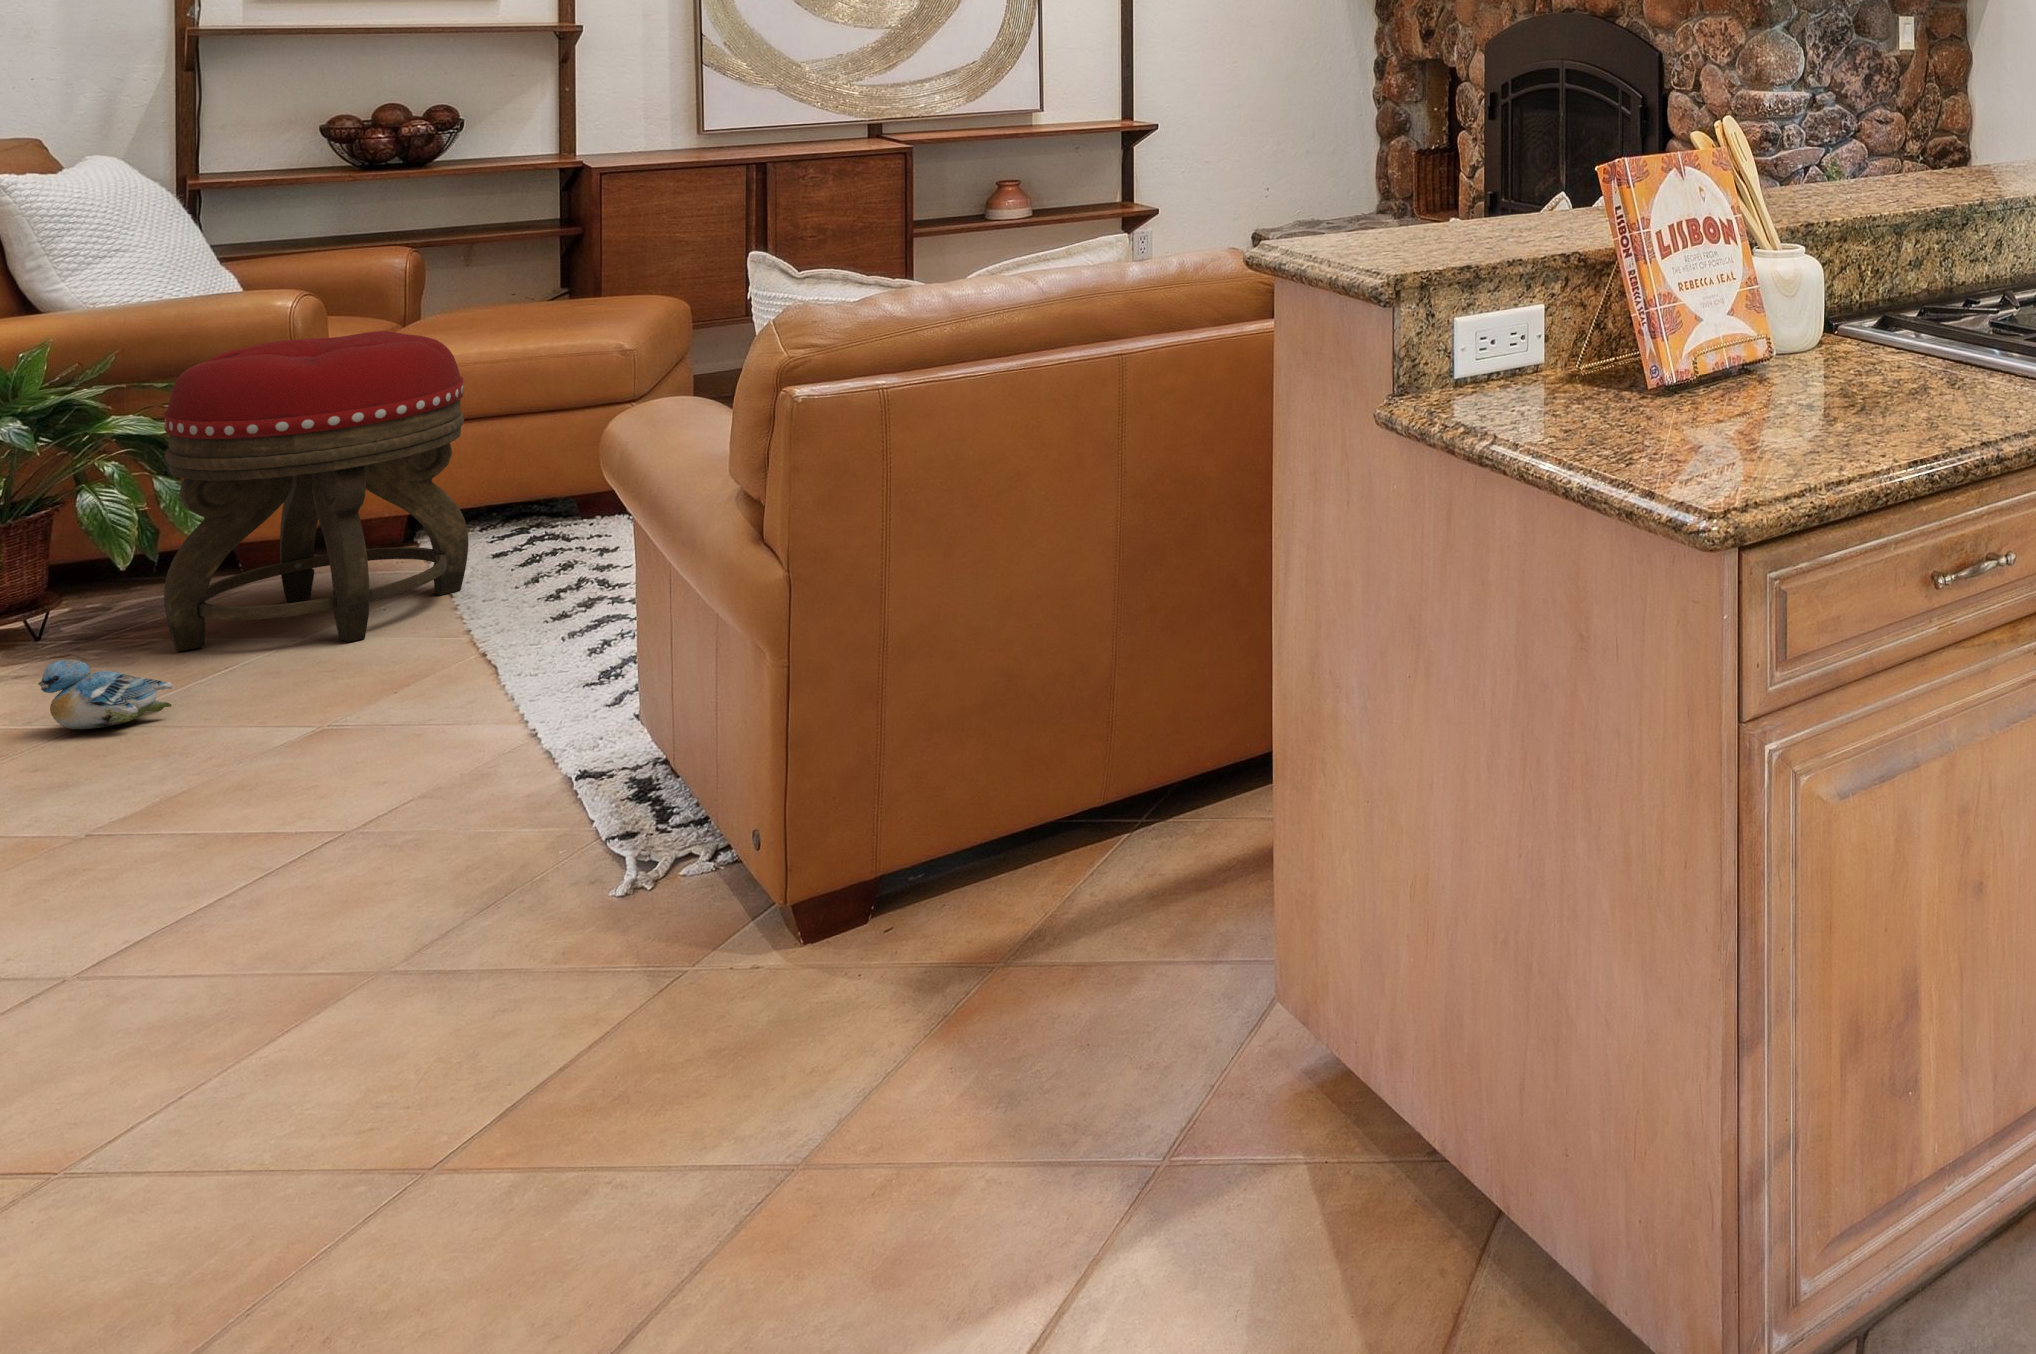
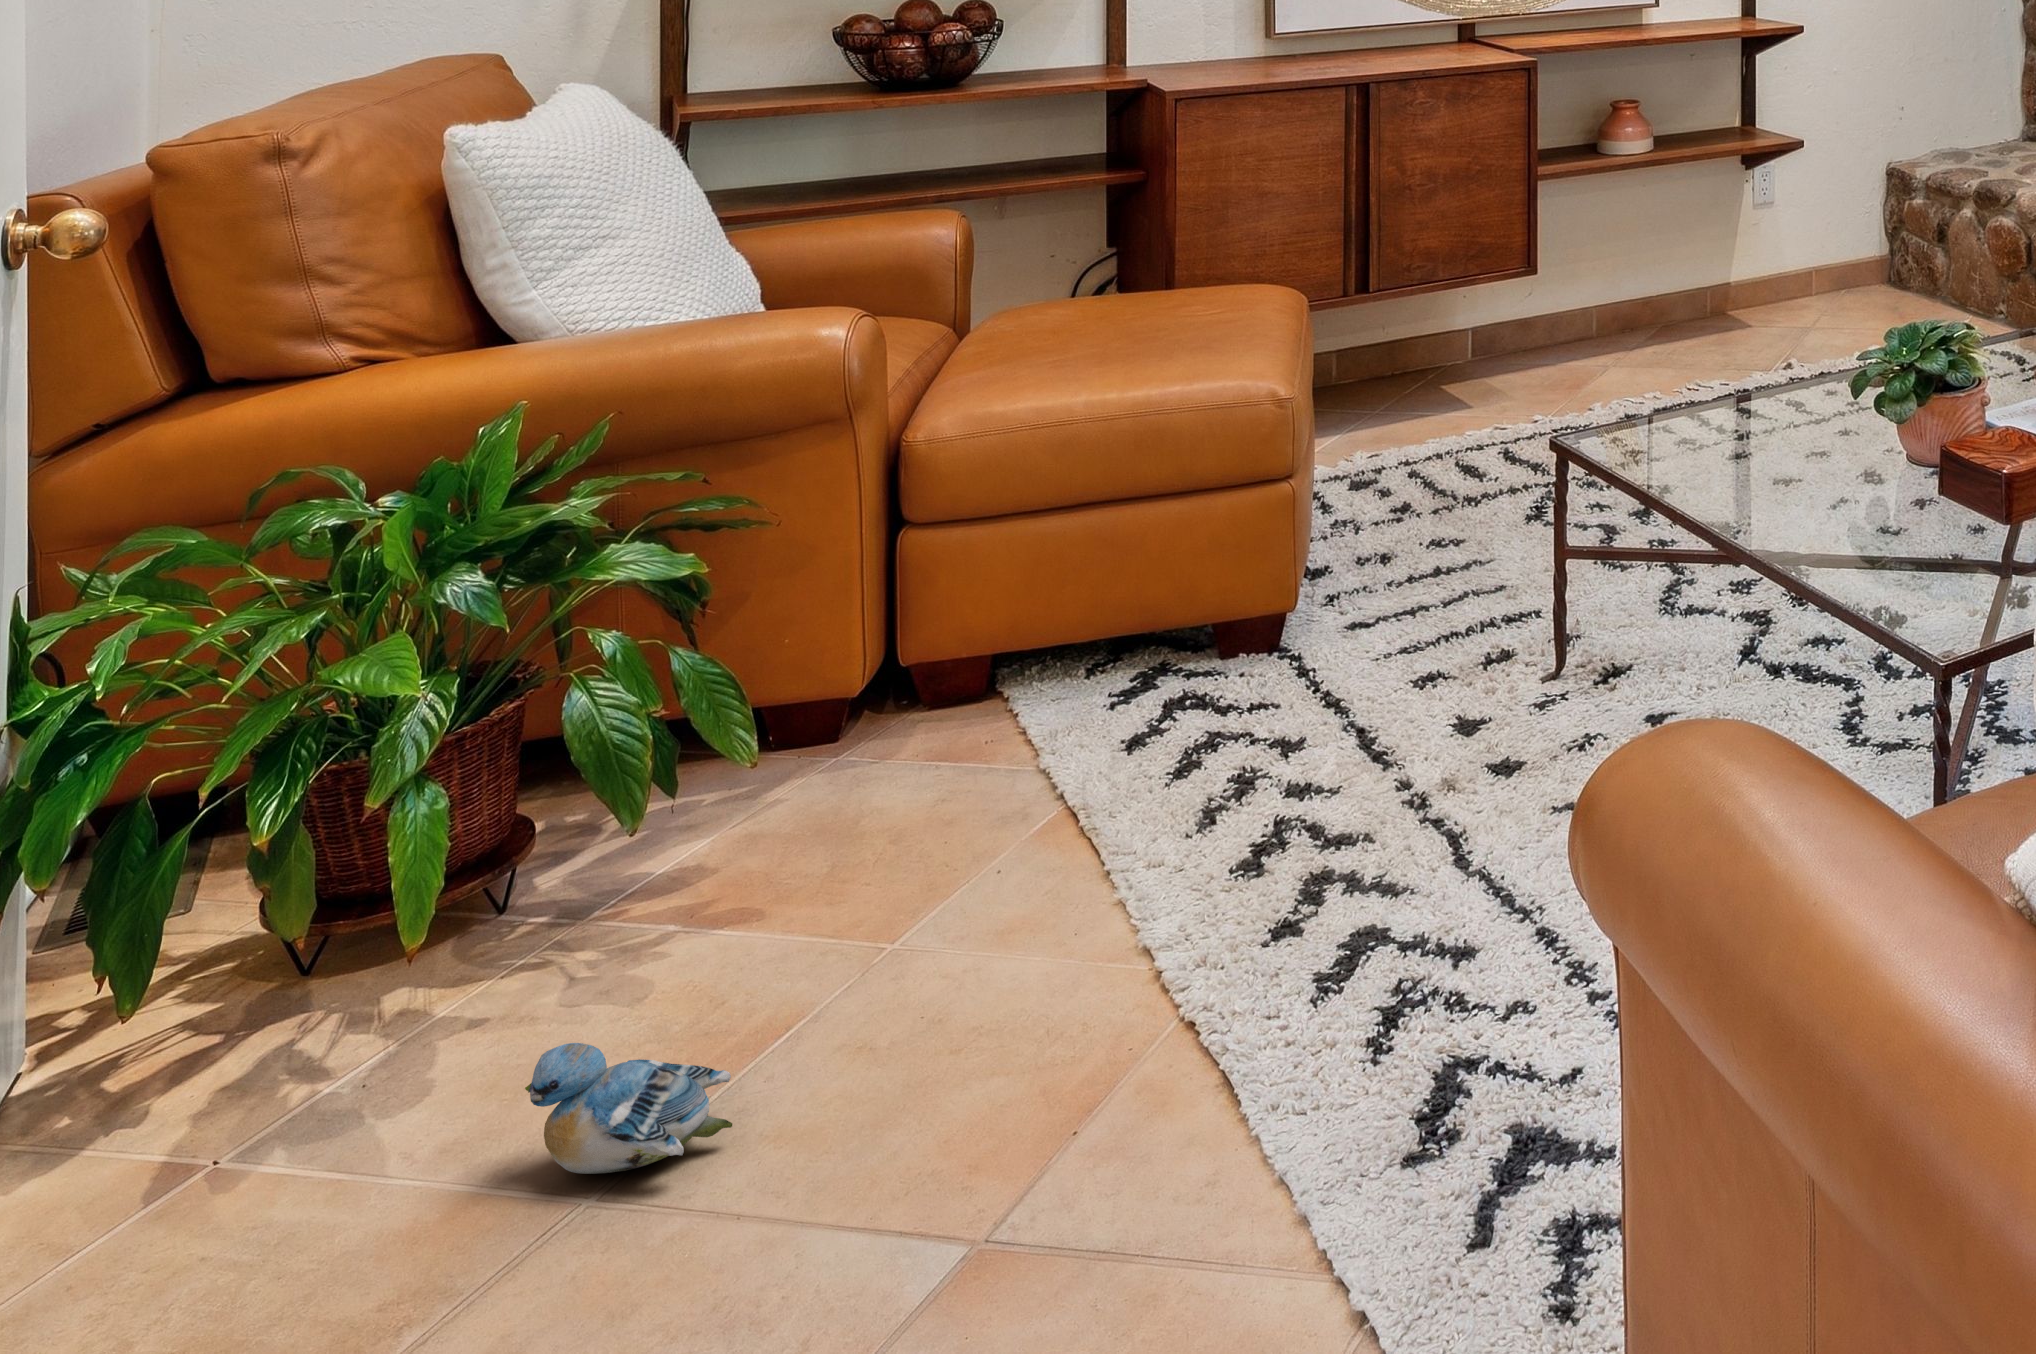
footstool: present [164,331,468,651] -> none [696,389,1111,941]

